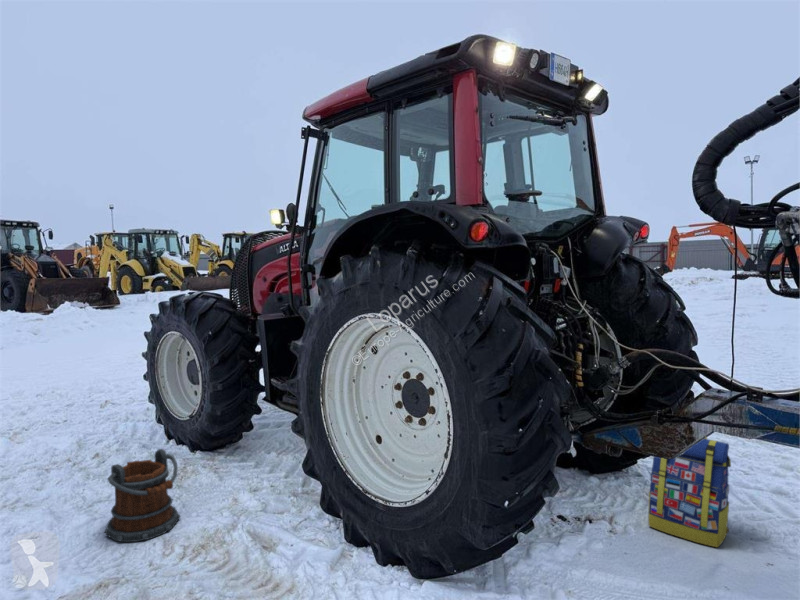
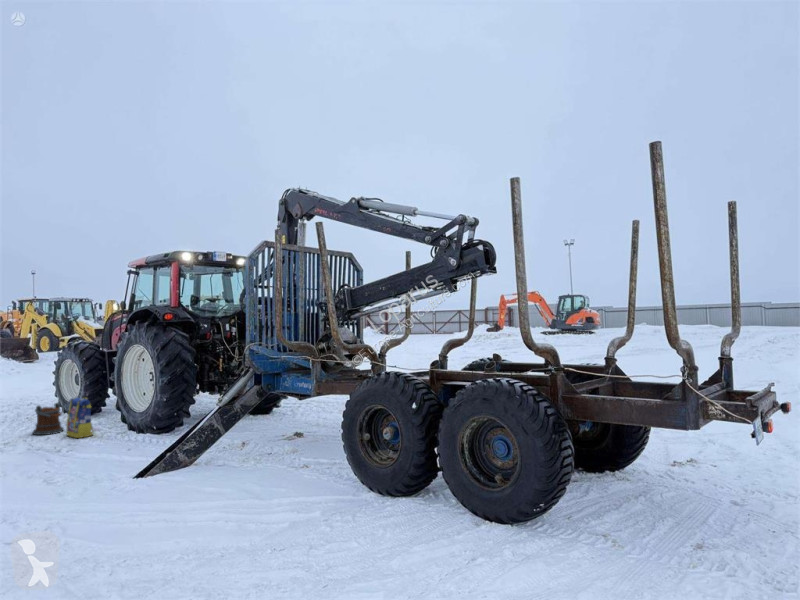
backpack: present [648,436,731,547] -> present [66,397,93,438]

